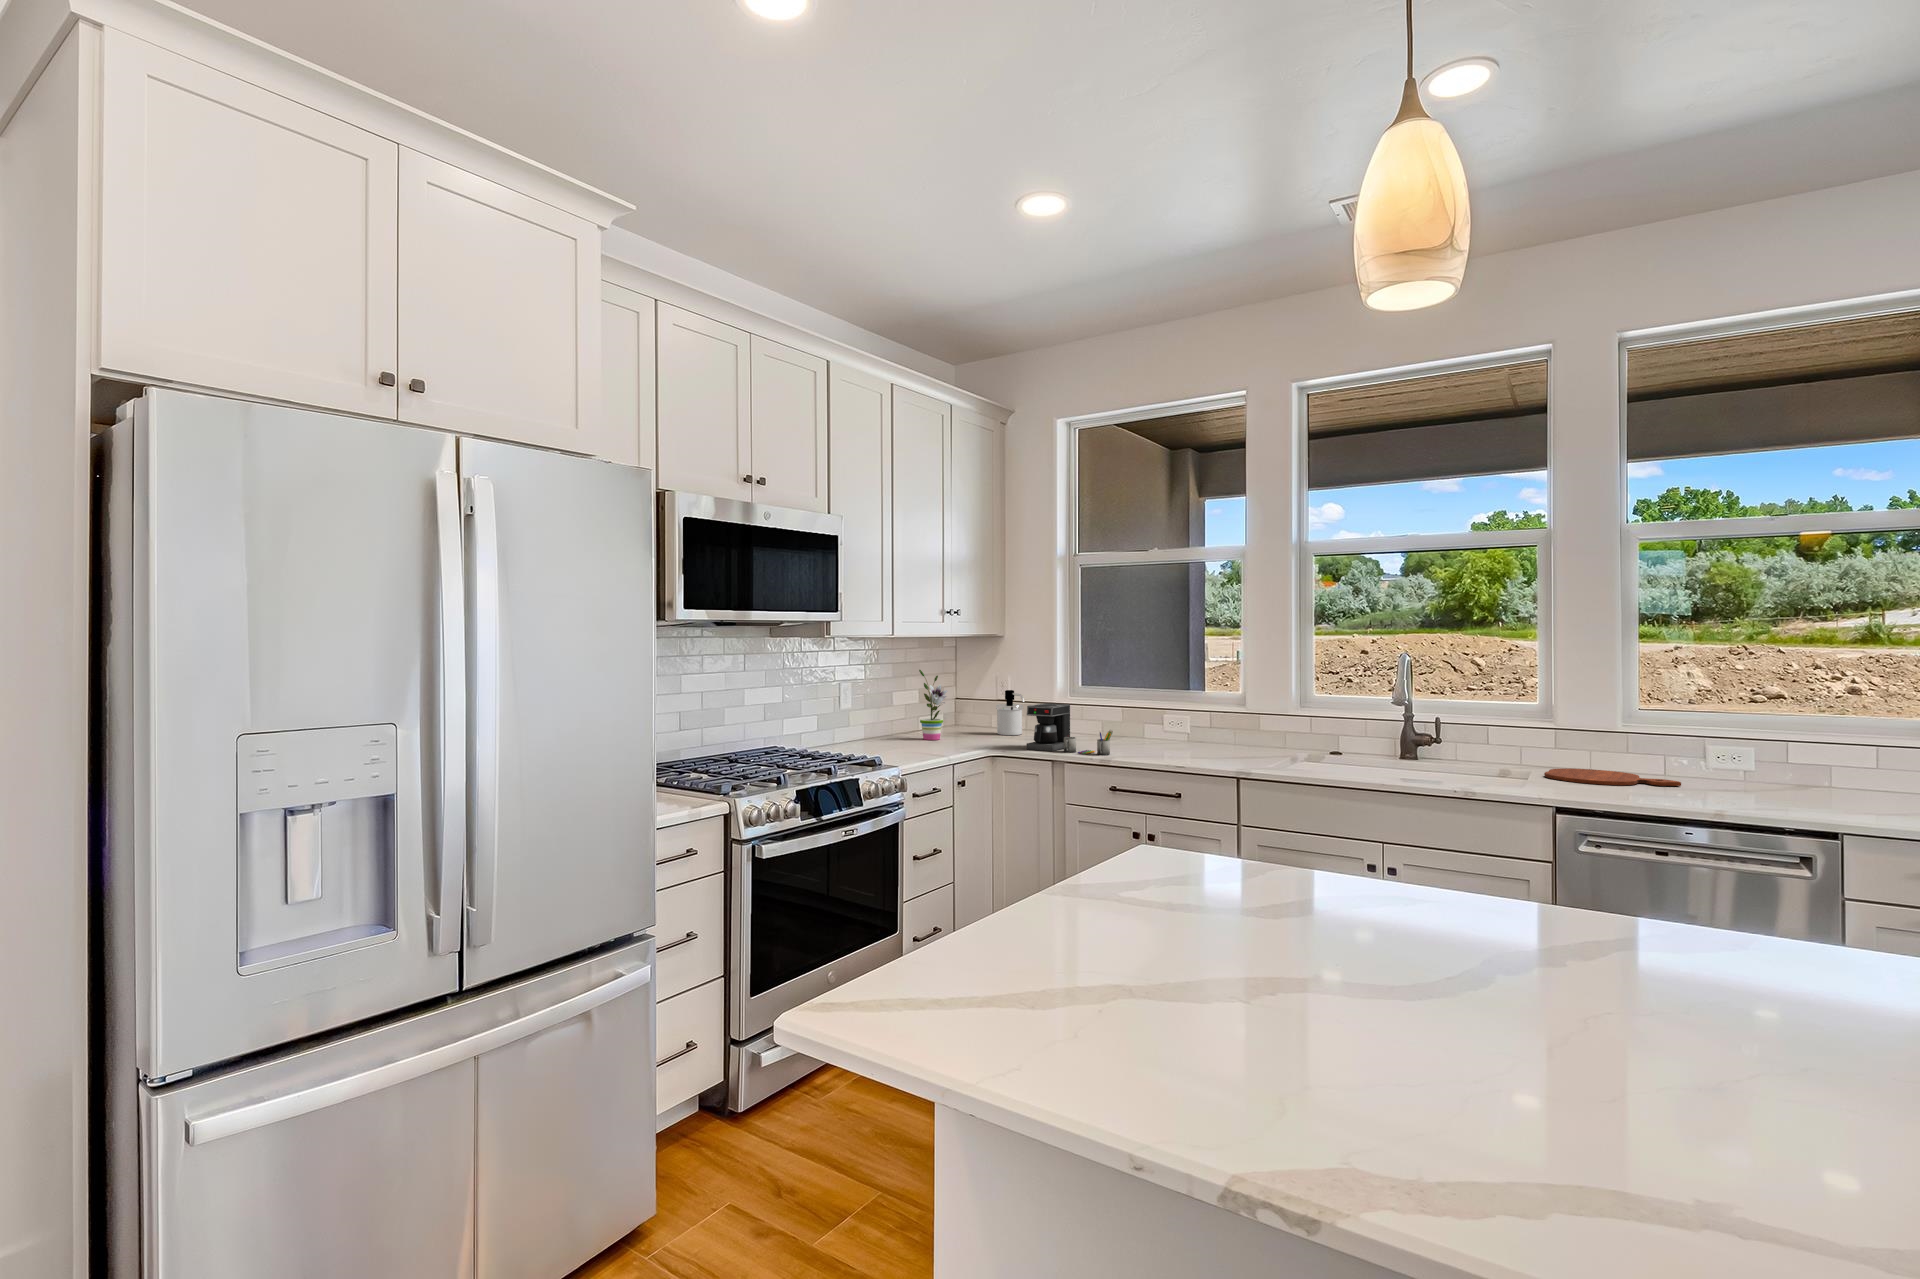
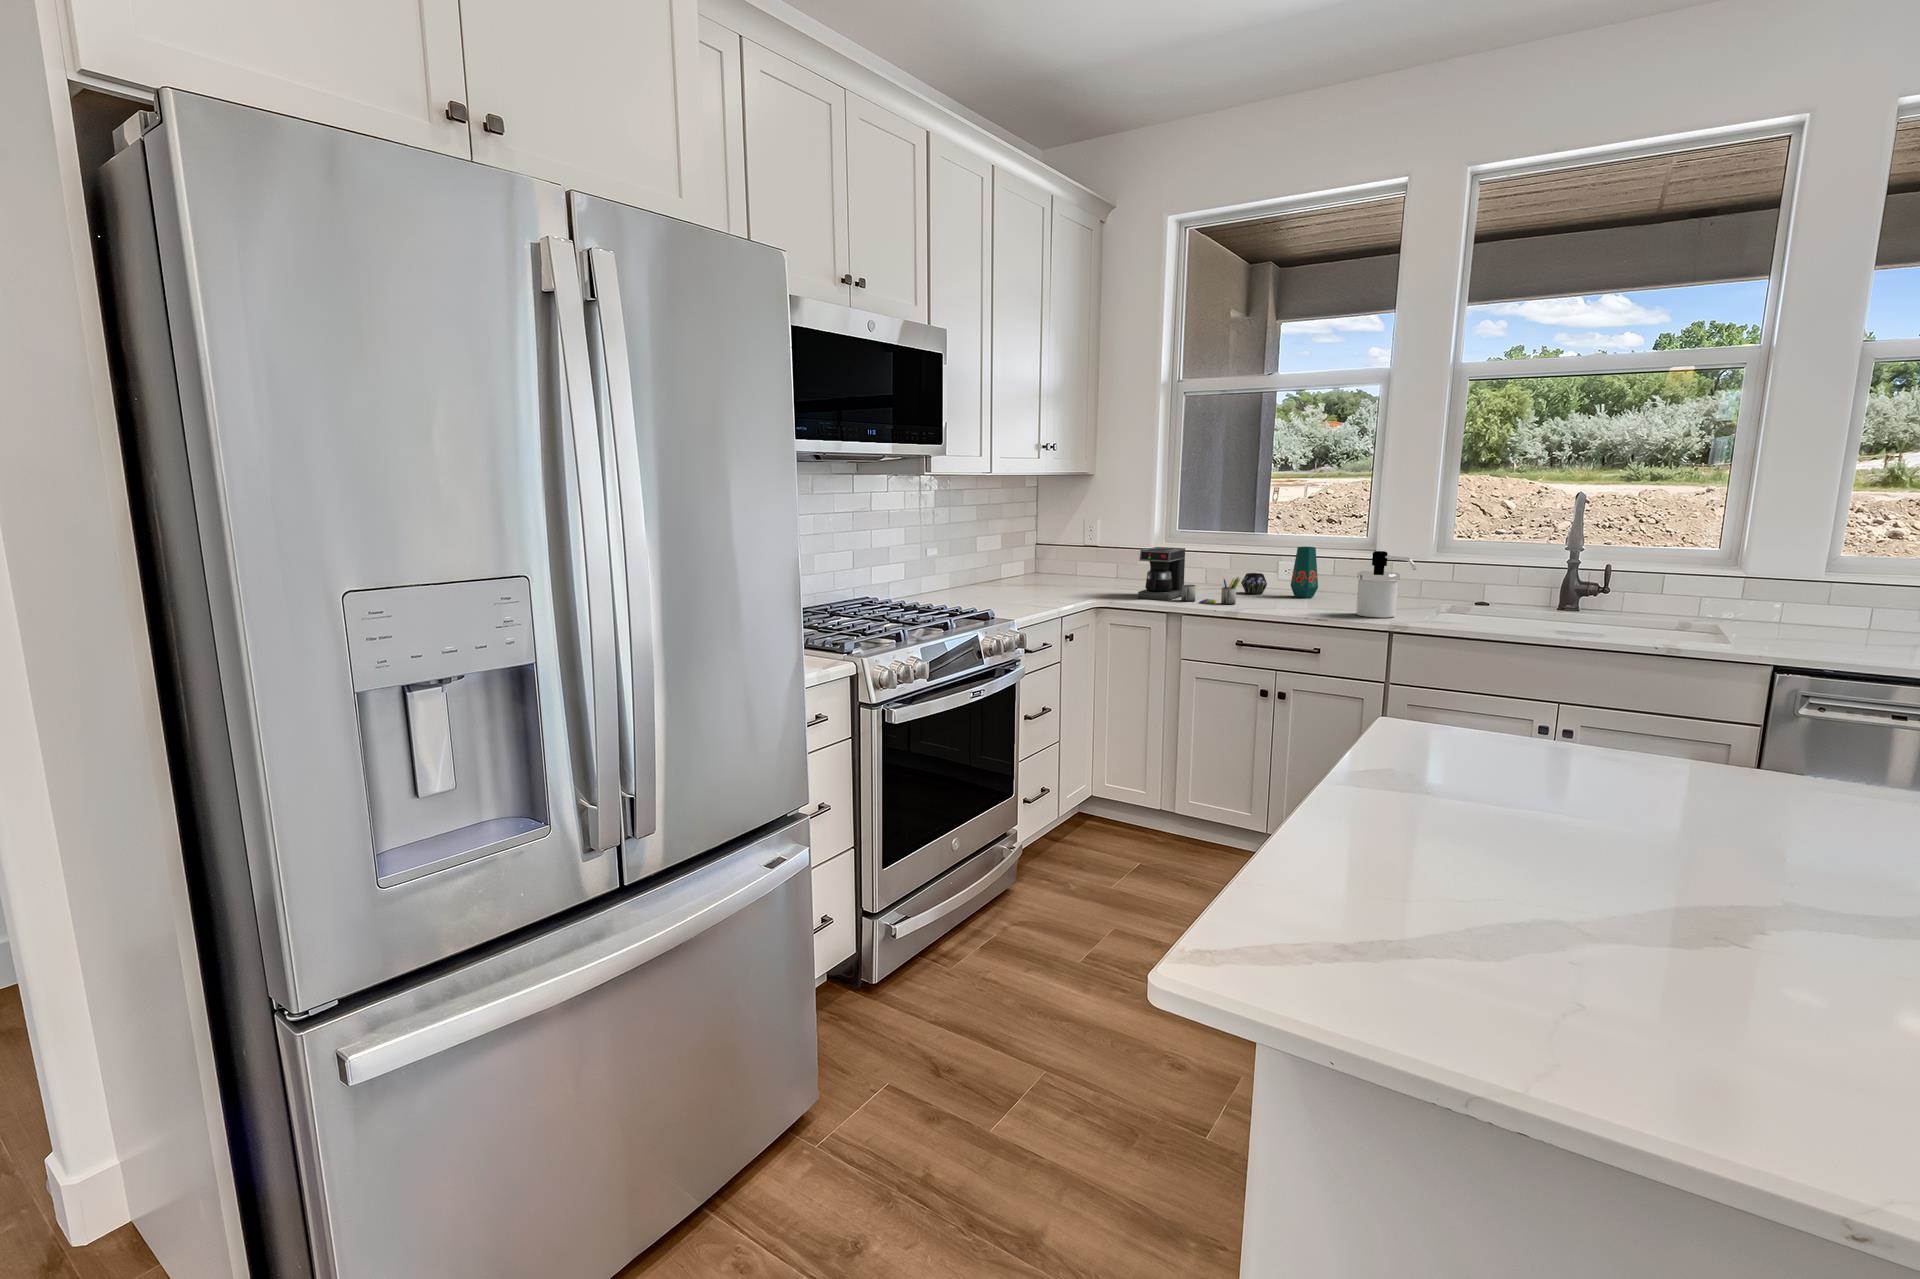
potted plant: present [919,670,948,740] -> none [1010,509,1043,588]
soap dispenser: present [996,690,1024,735] -> present [1356,551,1416,618]
vase: none [1126,703,1191,749] -> present [1241,547,1318,598]
cutting board: present [1544,768,1681,786] -> none [1741,619,1908,640]

